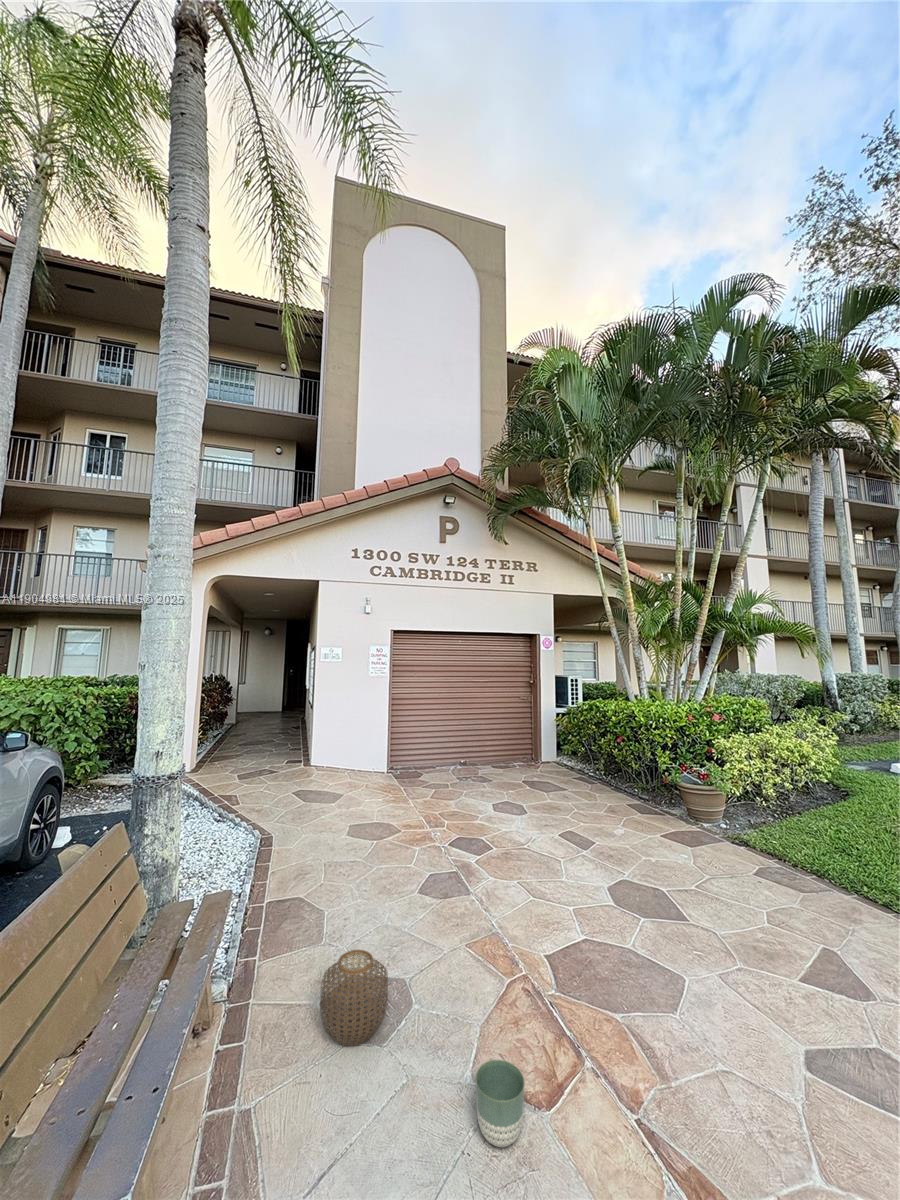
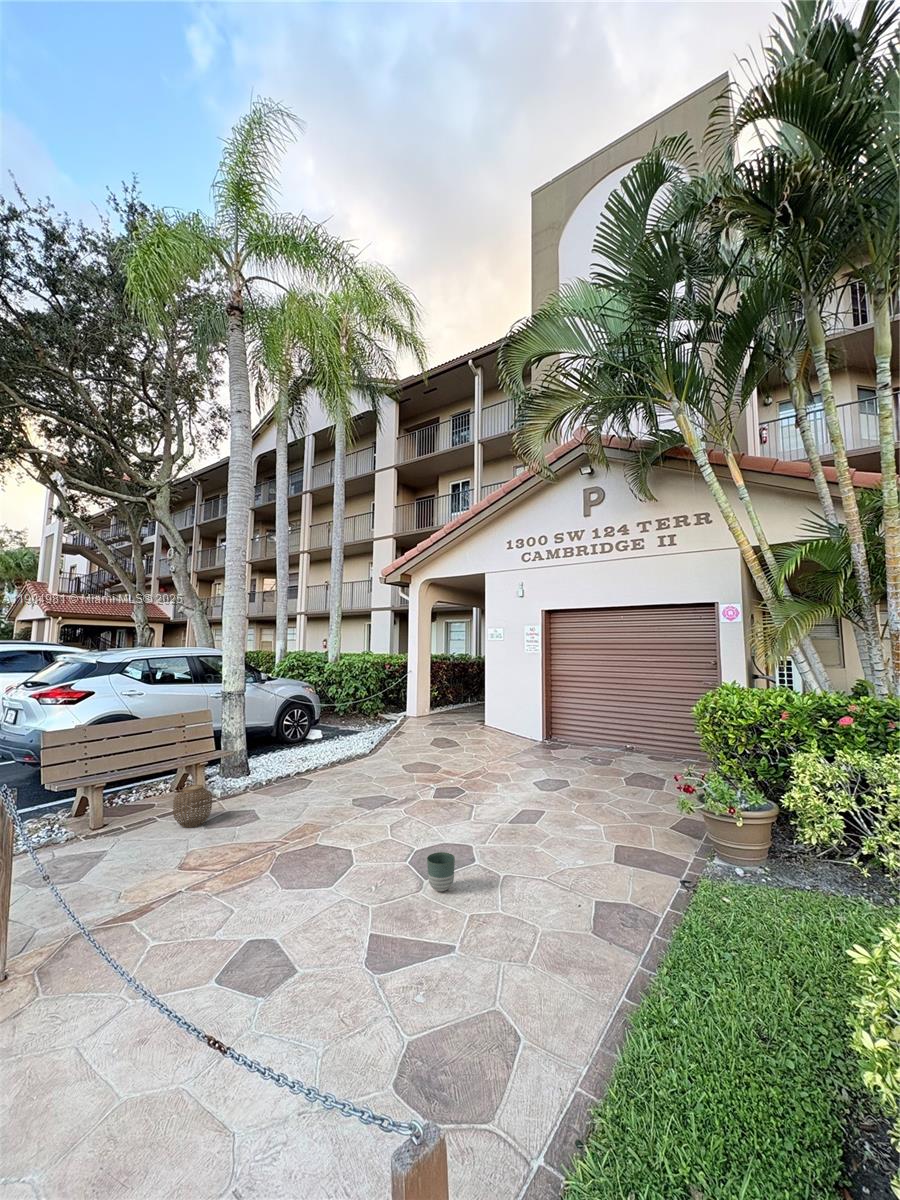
planter: present [475,1060,525,1147] -> present [427,852,455,891]

